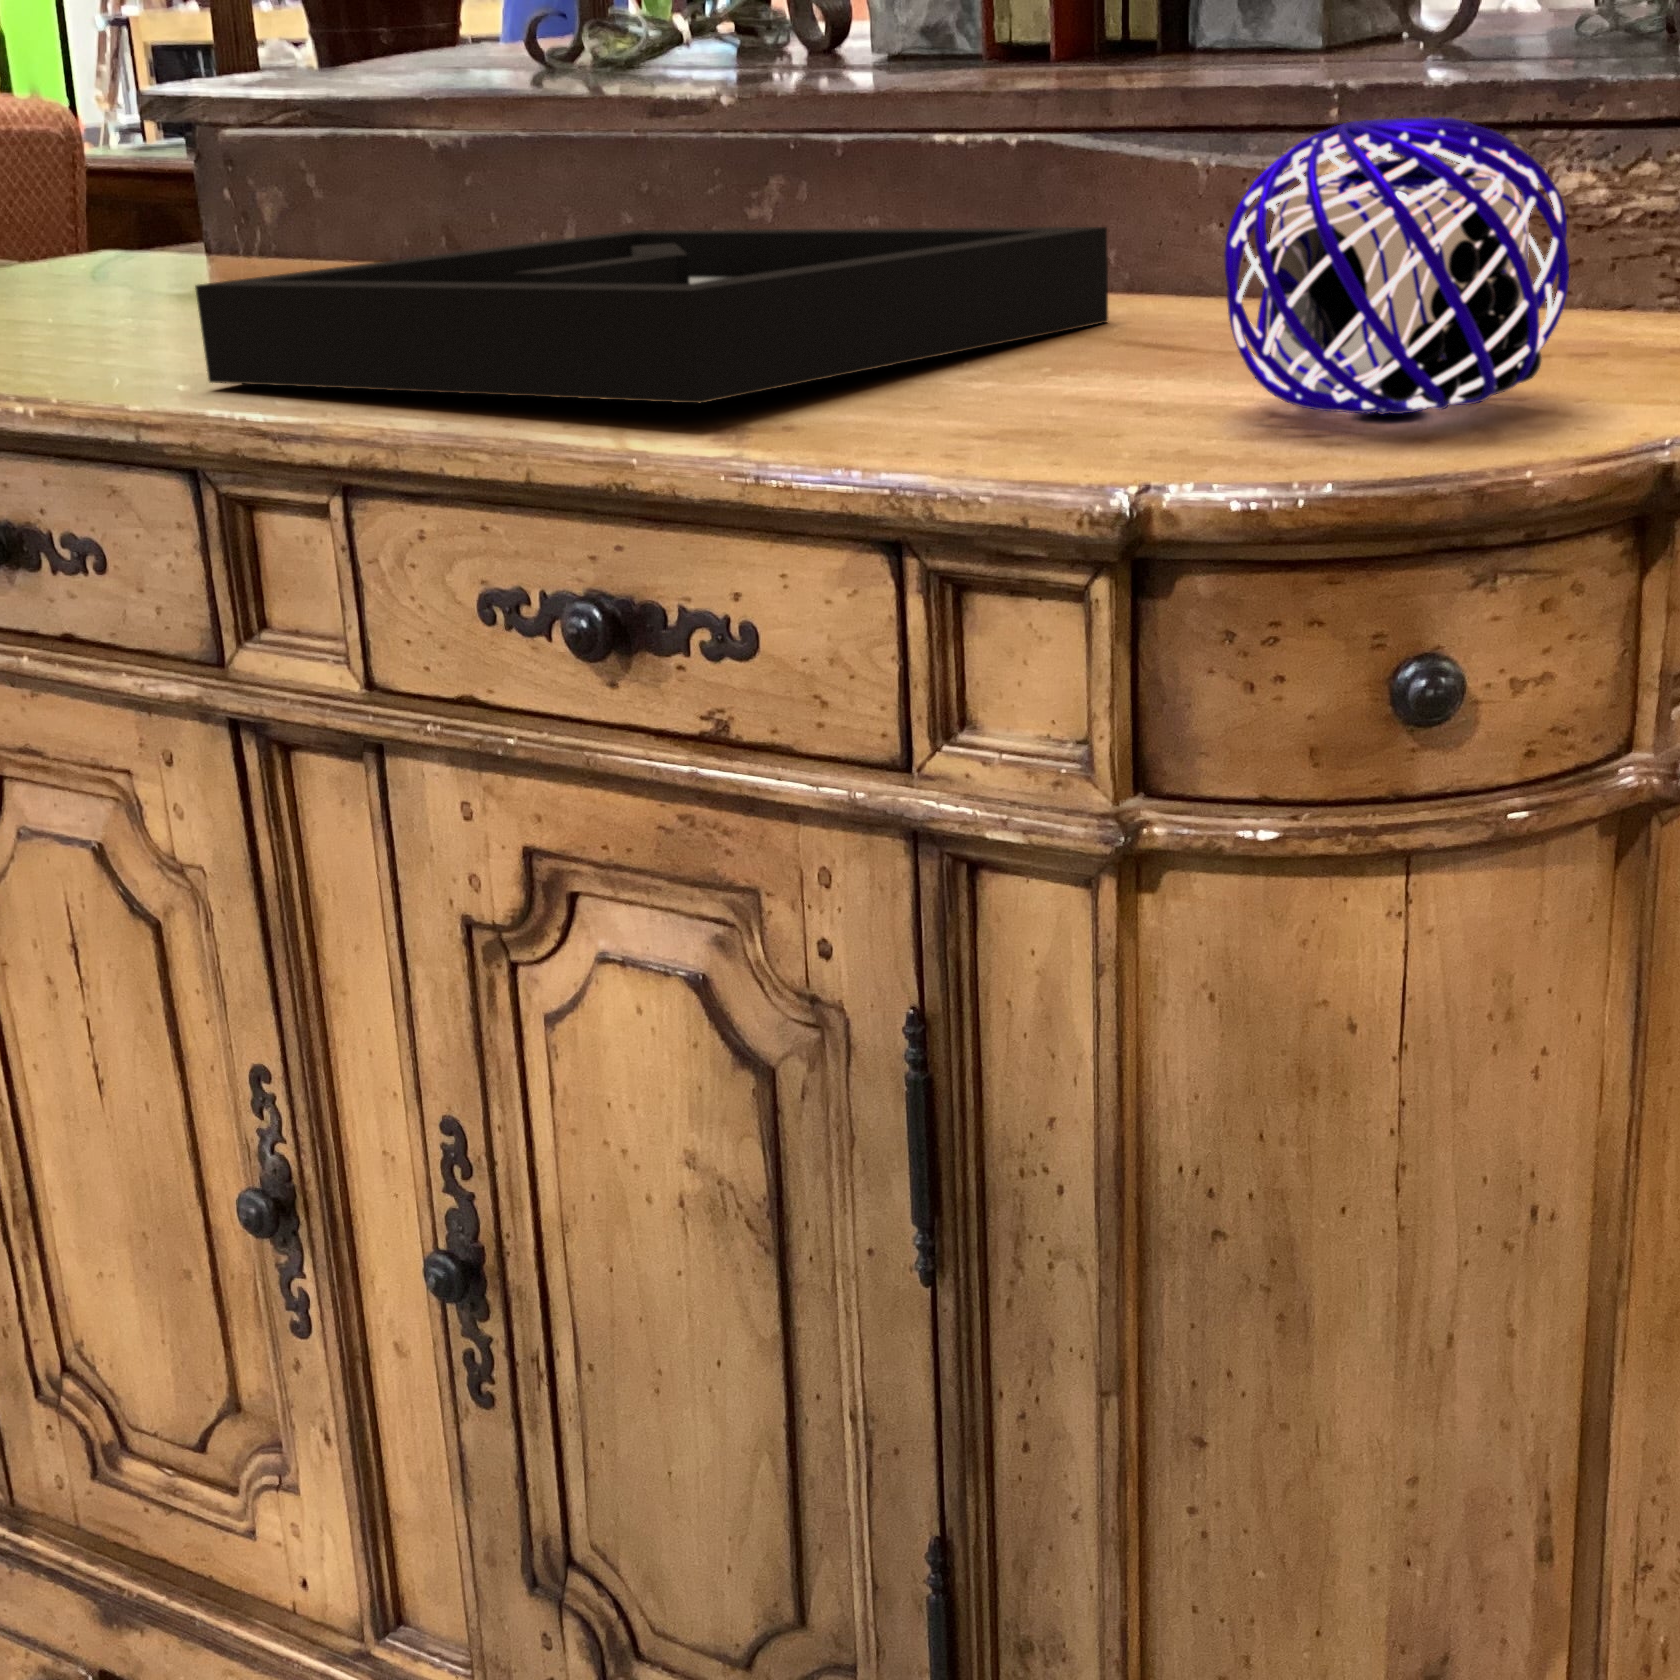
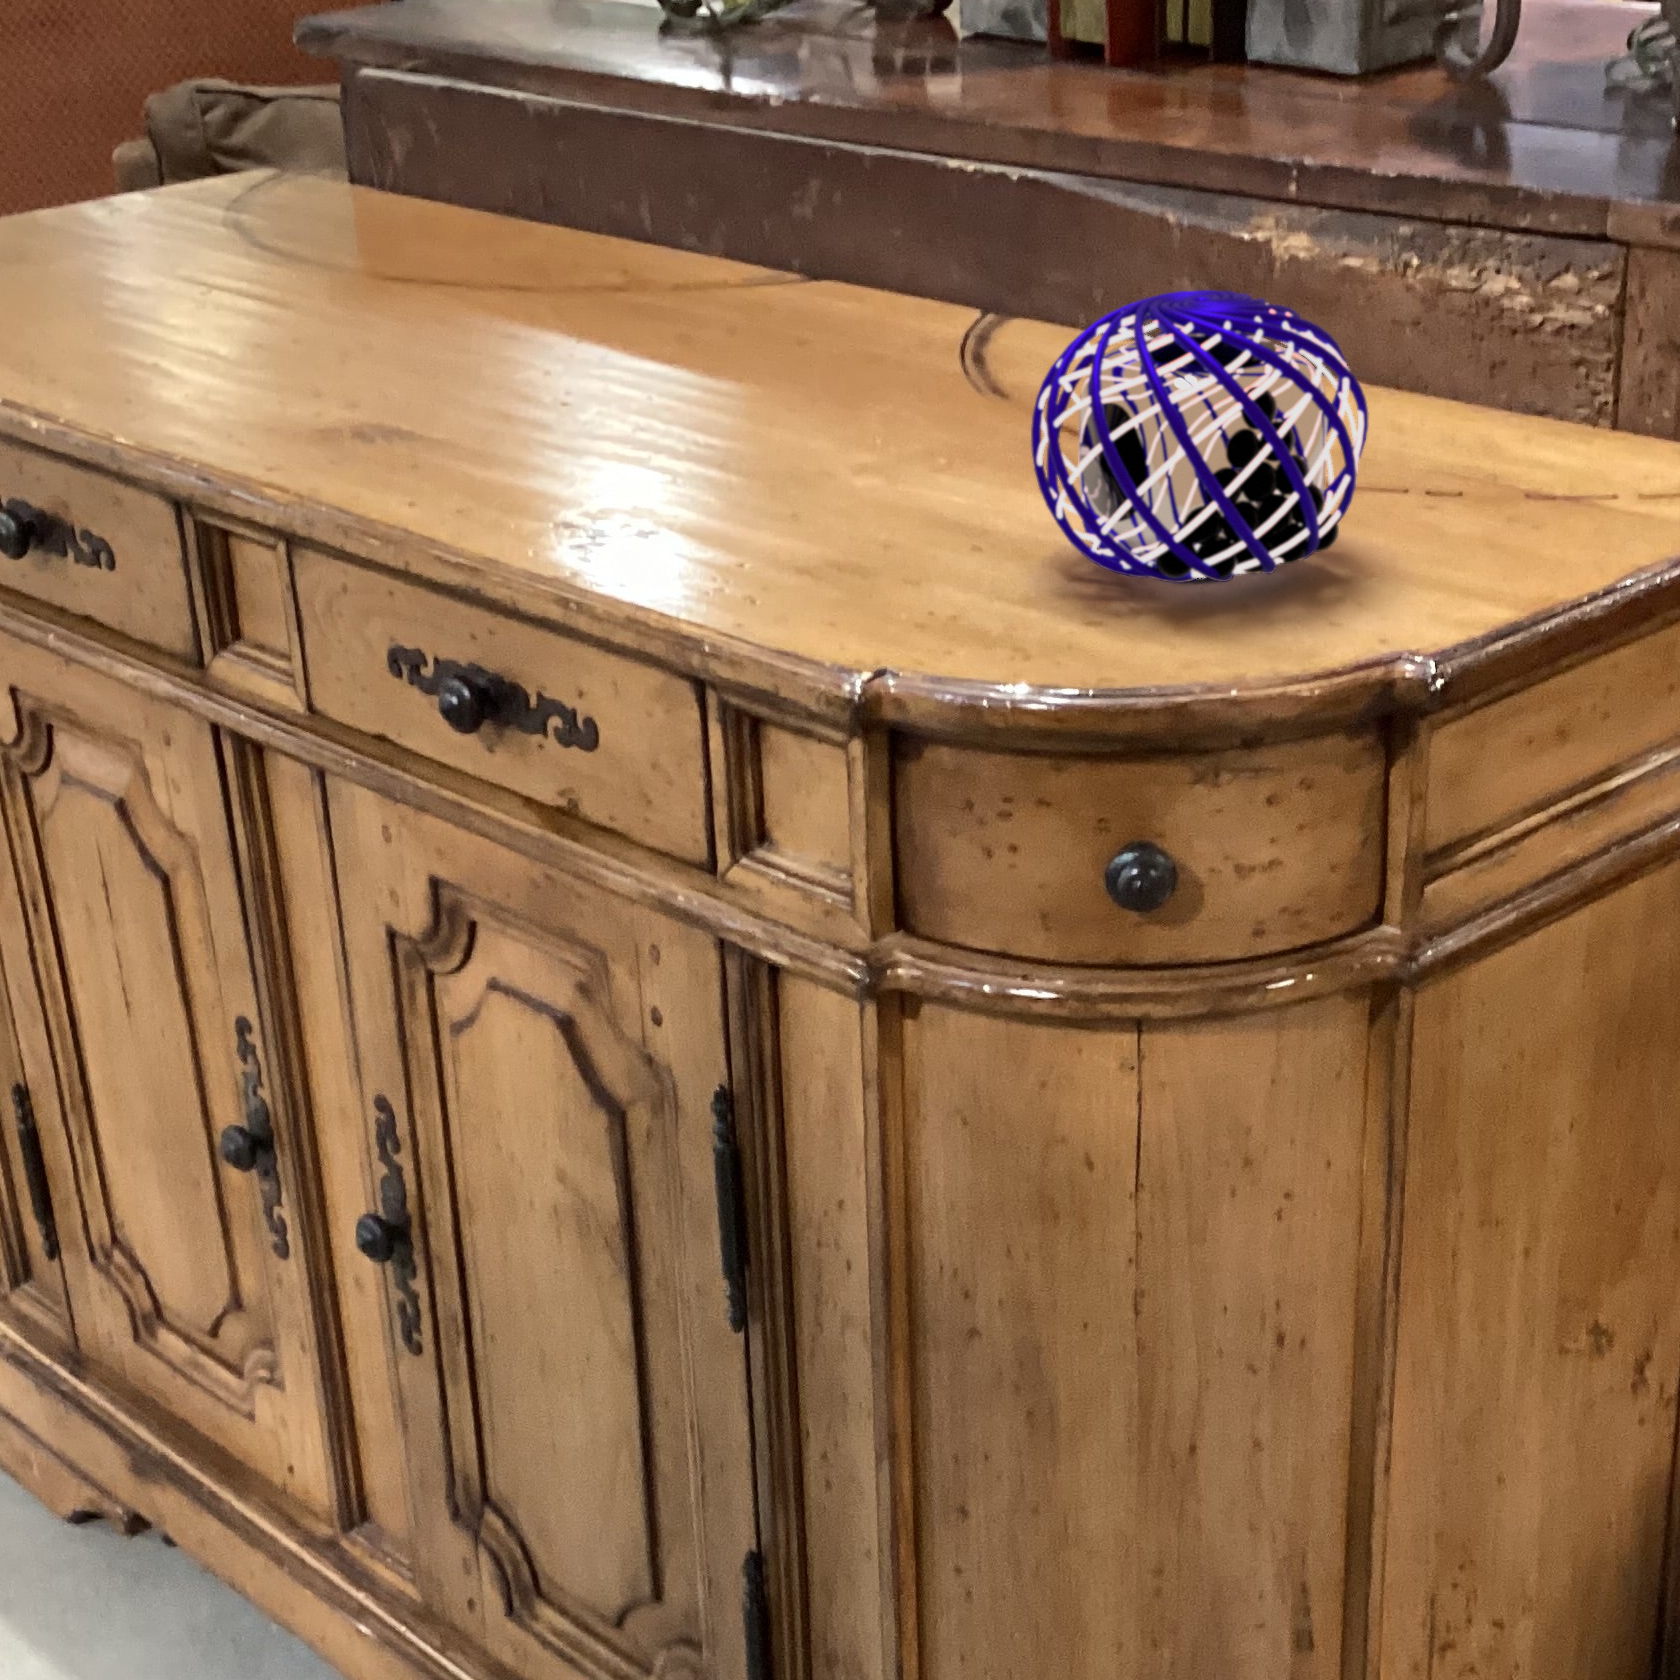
decorative tray: present [195,227,1108,403] -> none [187,236,1052,508]

